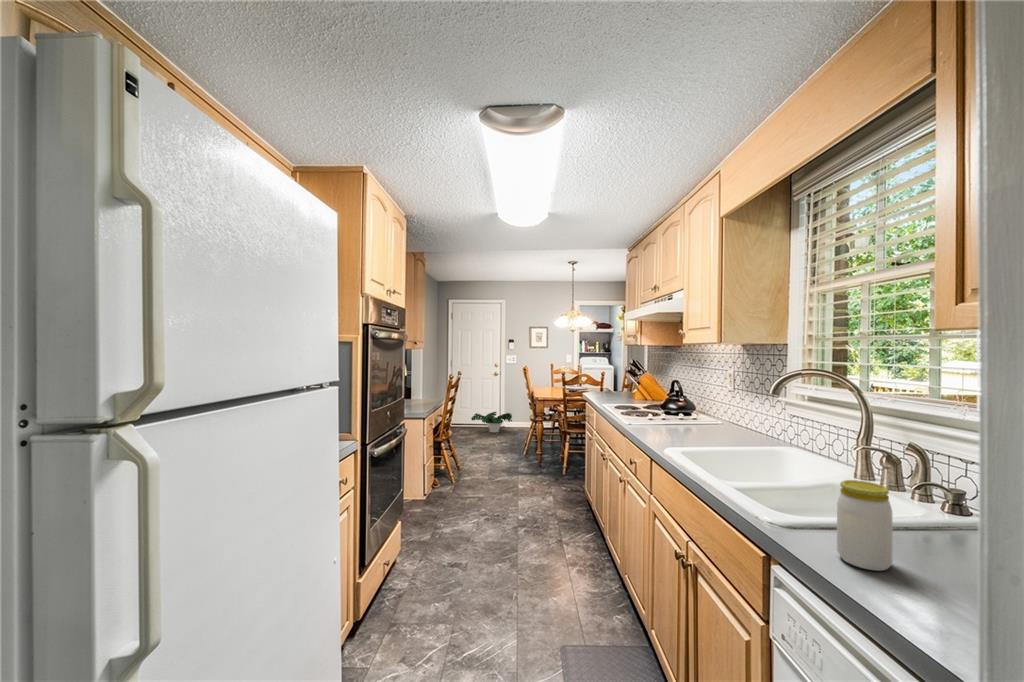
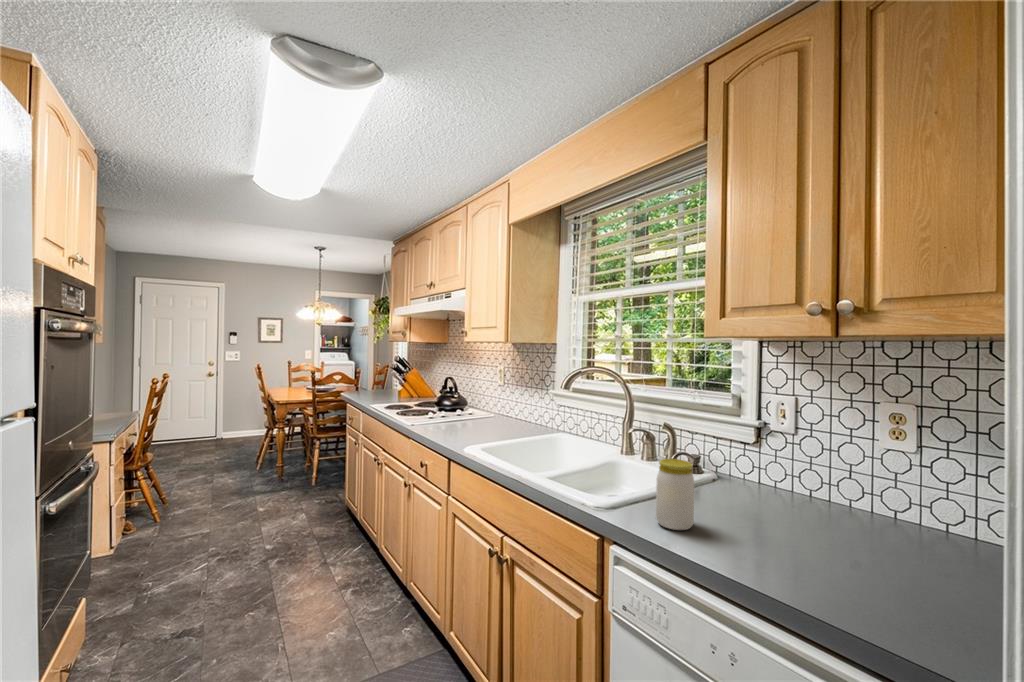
potted plant: present [471,412,512,433] -> none [173,421,235,447]

